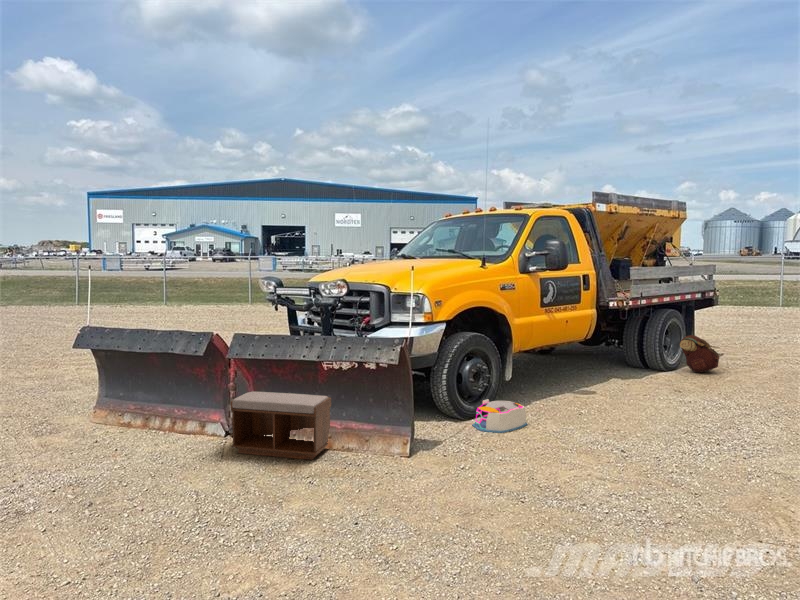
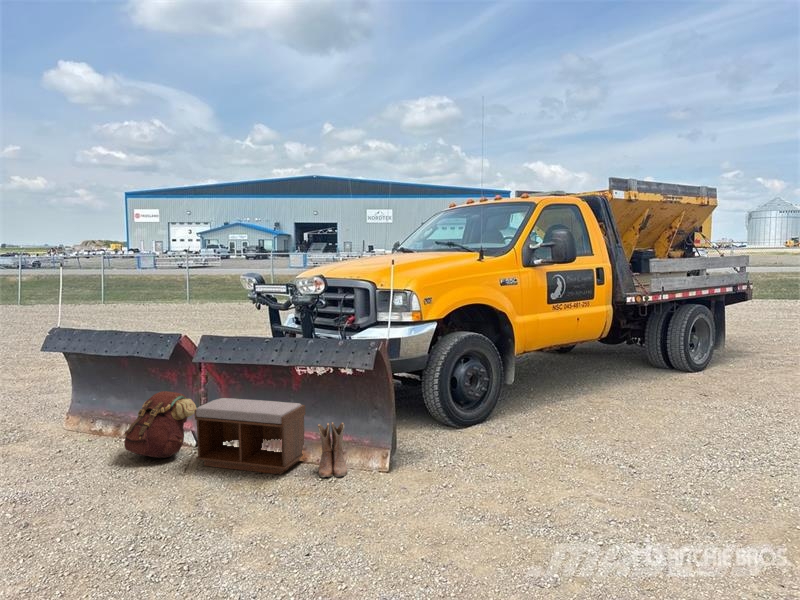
backpack: present [680,335,720,373] -> present [124,391,197,458]
storage bin: present [472,399,527,433] -> none [468,405,529,443]
boots: none [344,413,372,462] -> present [318,422,347,477]

